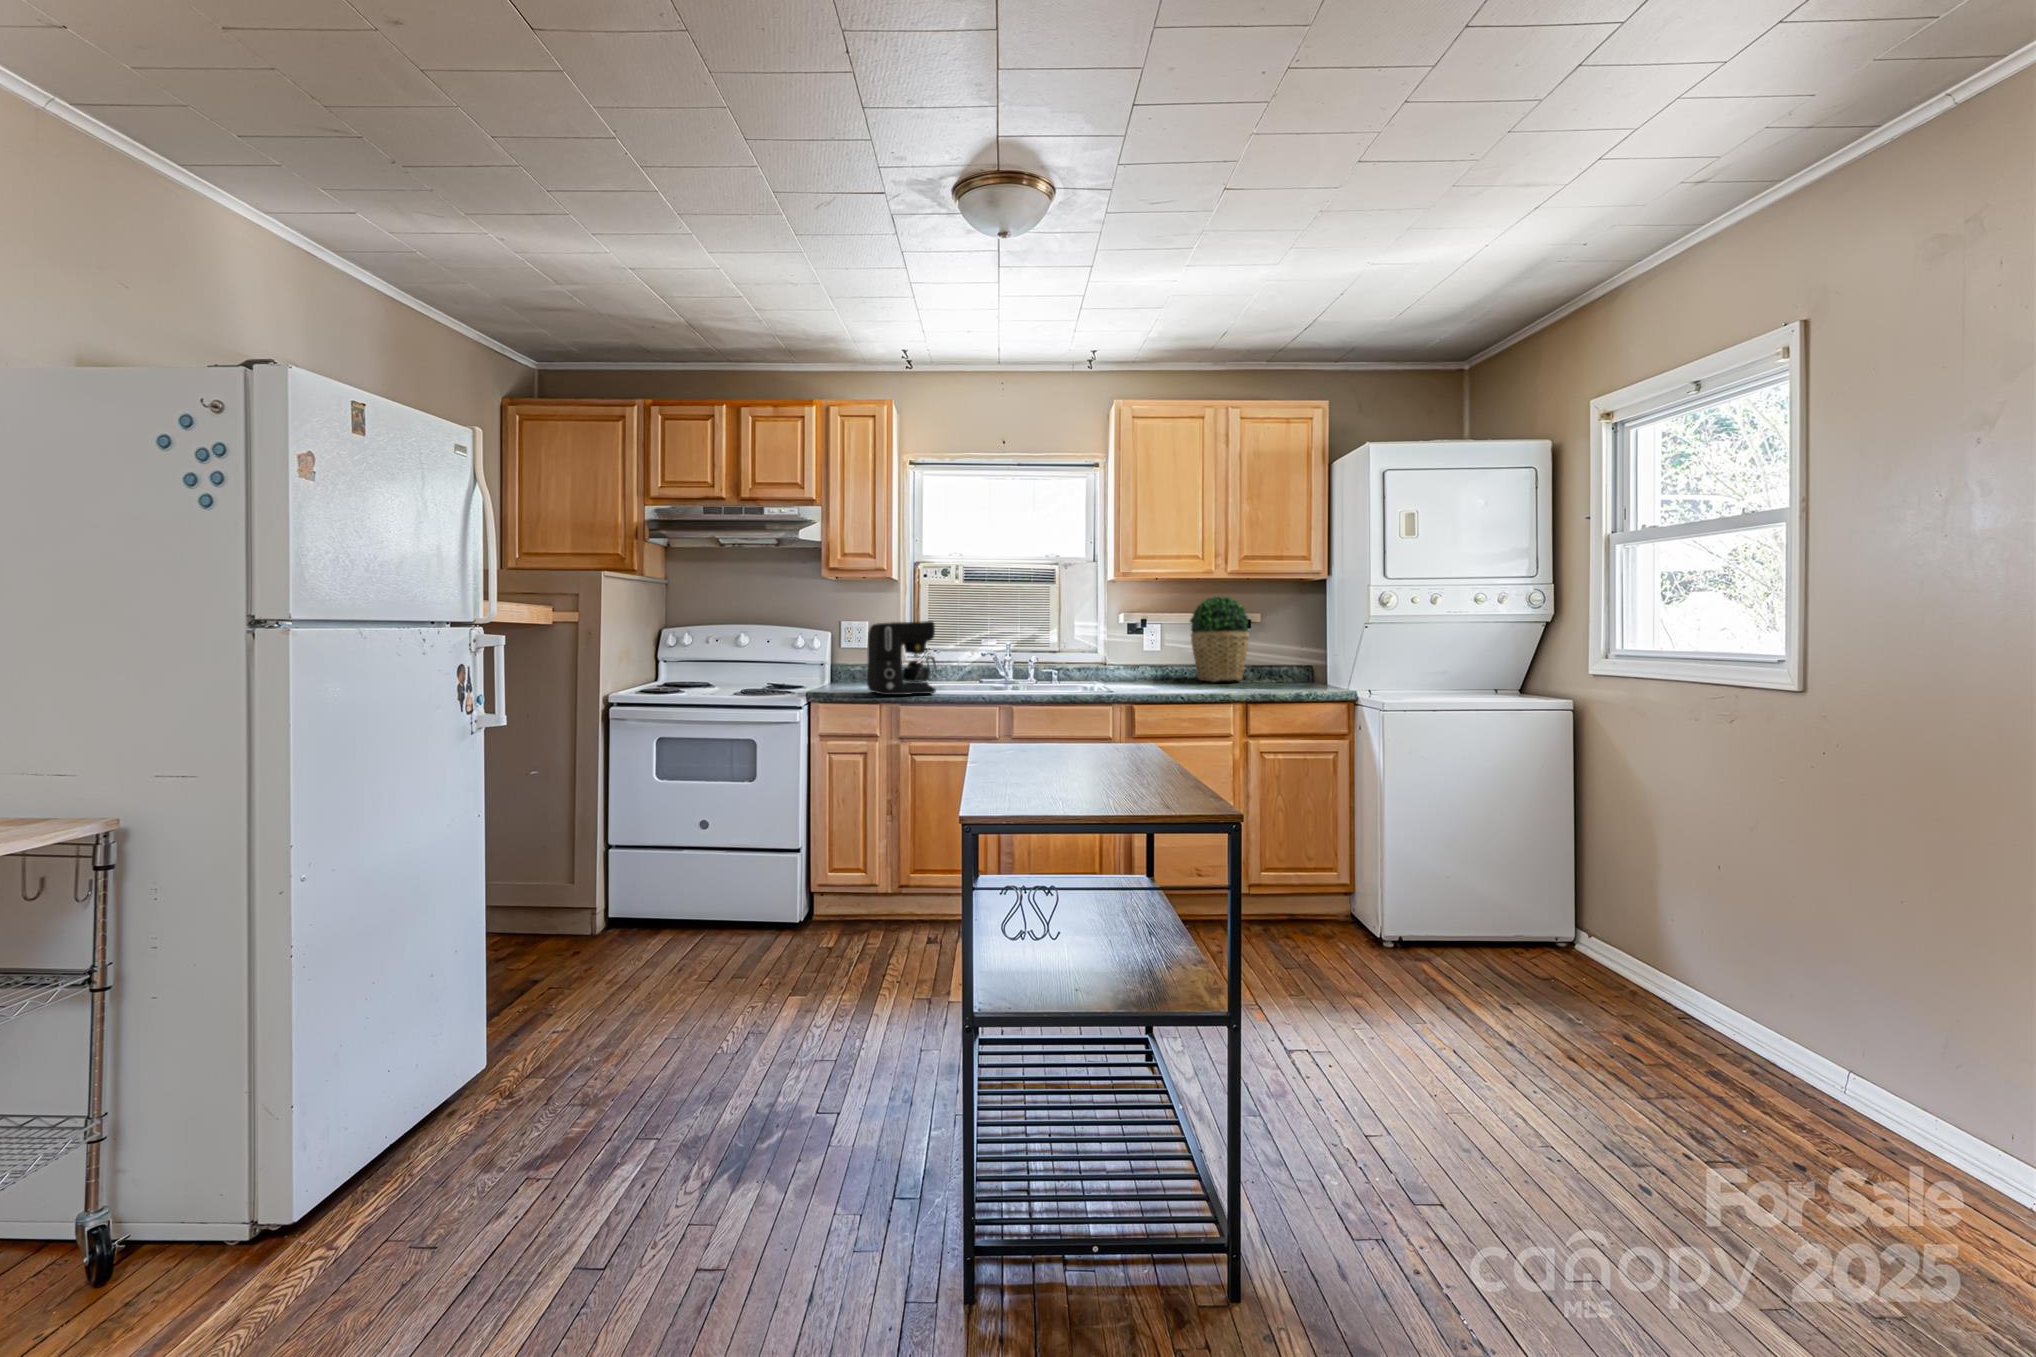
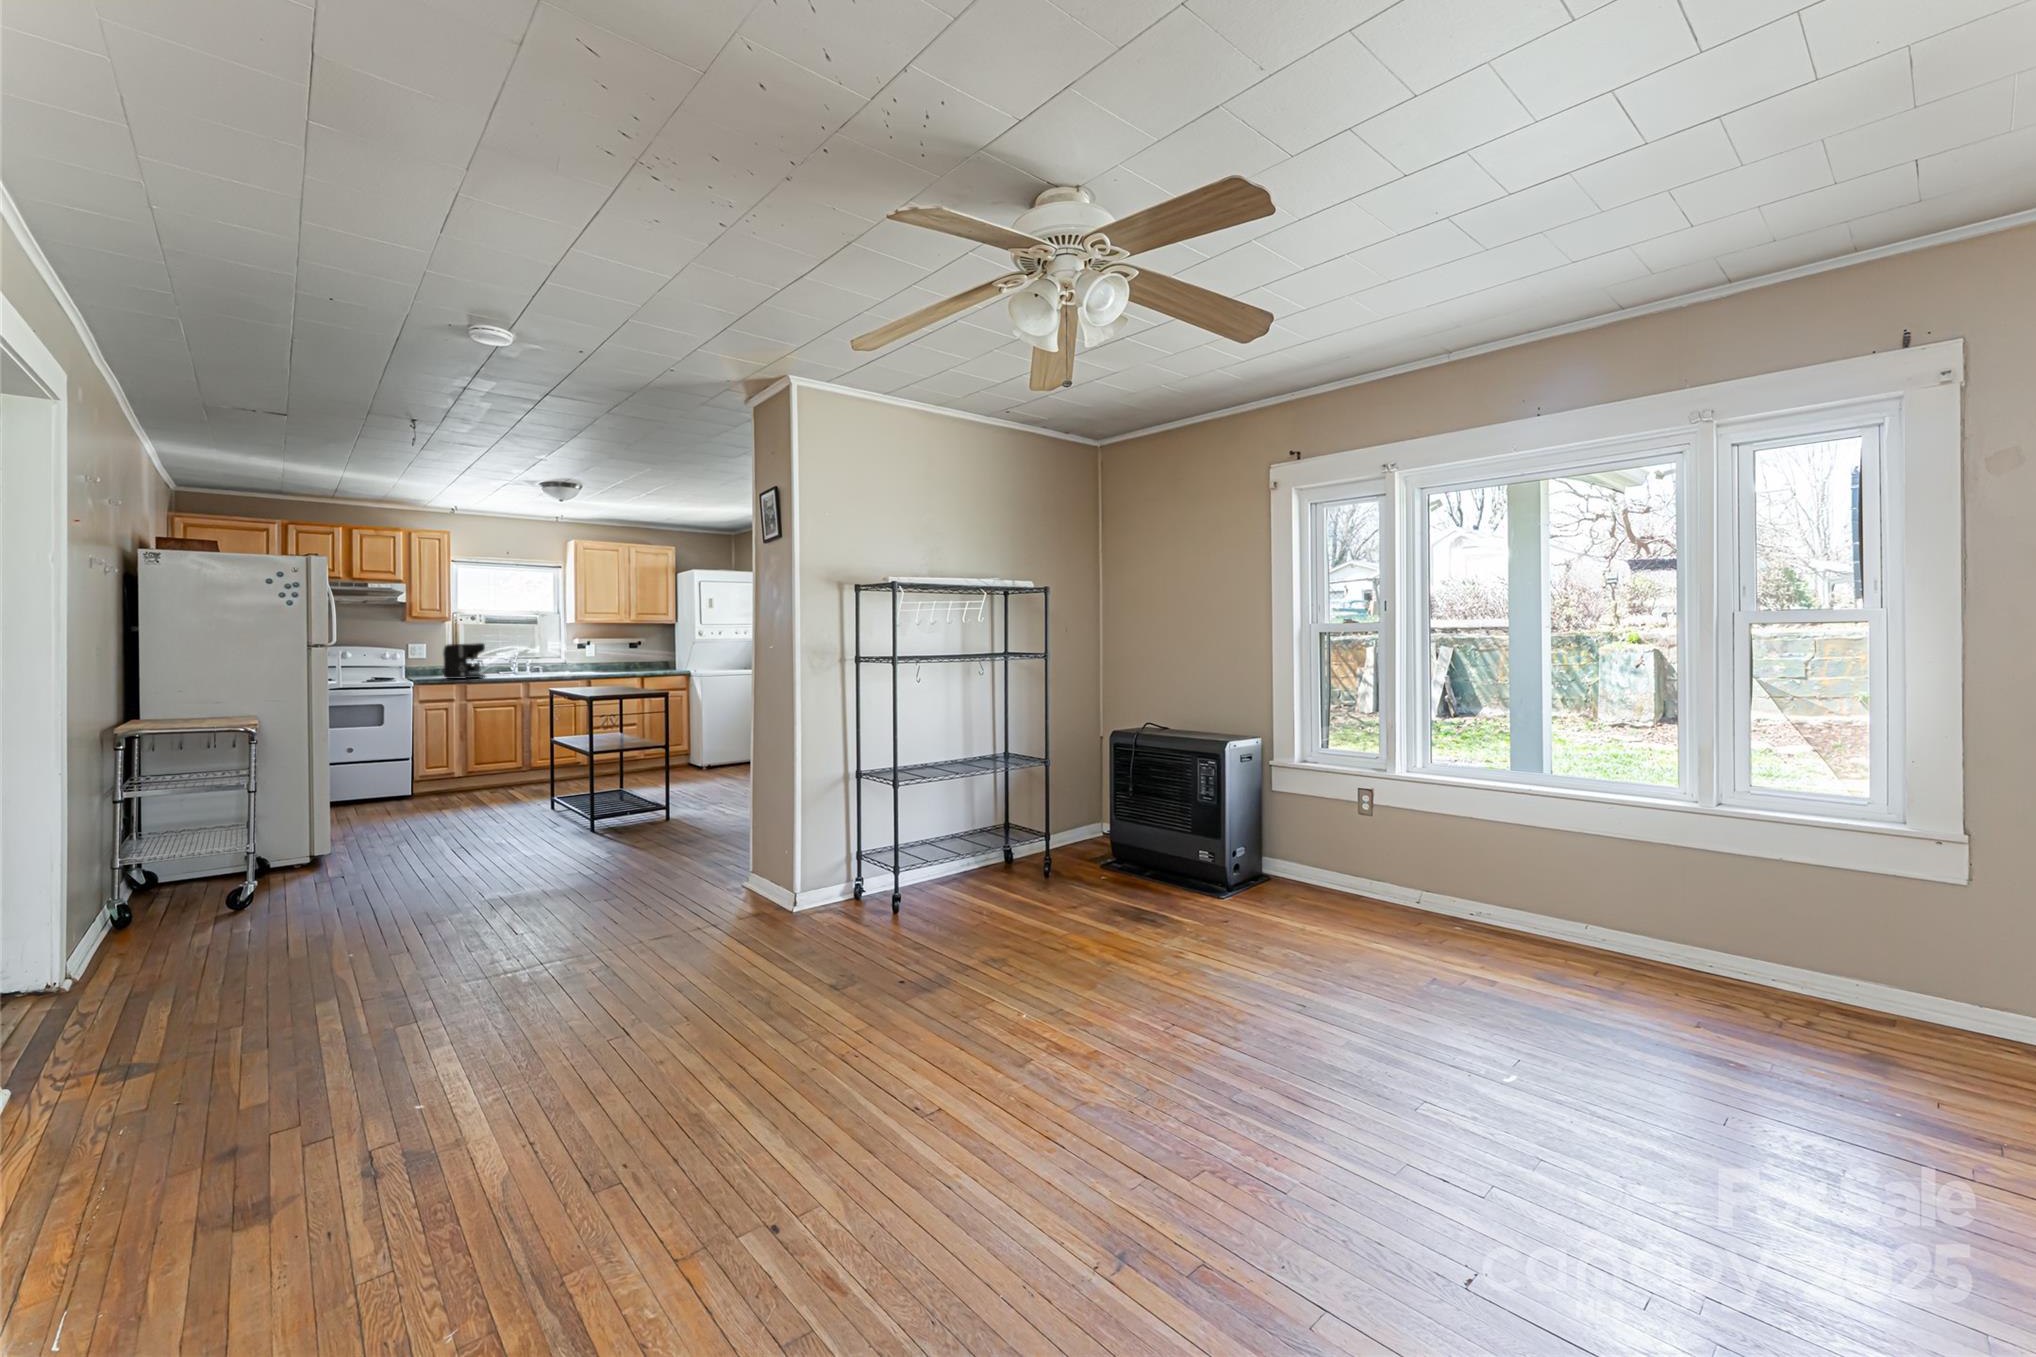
potted plant: present [1190,596,1249,682] -> none [611,631,641,671]

